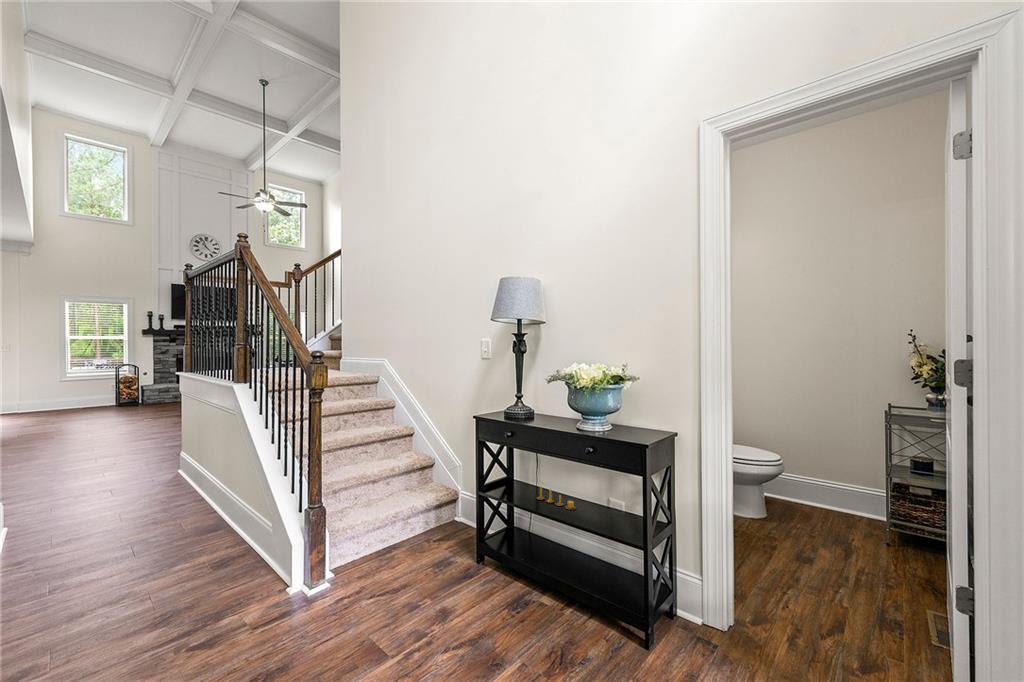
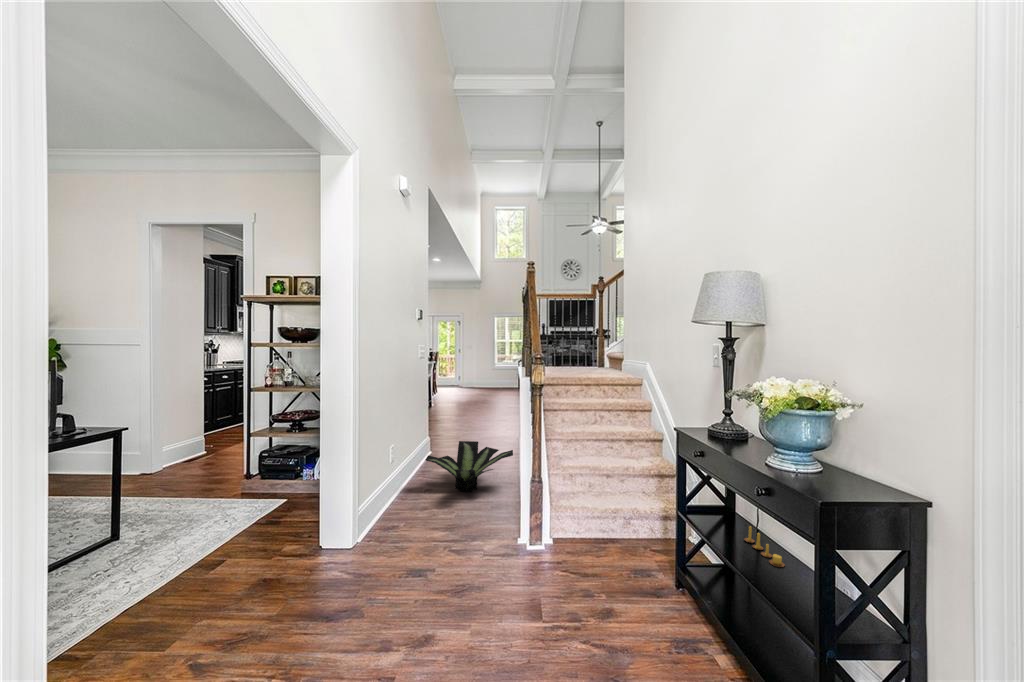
potted plant: none [75,484,237,564] -> present [425,441,513,491]

